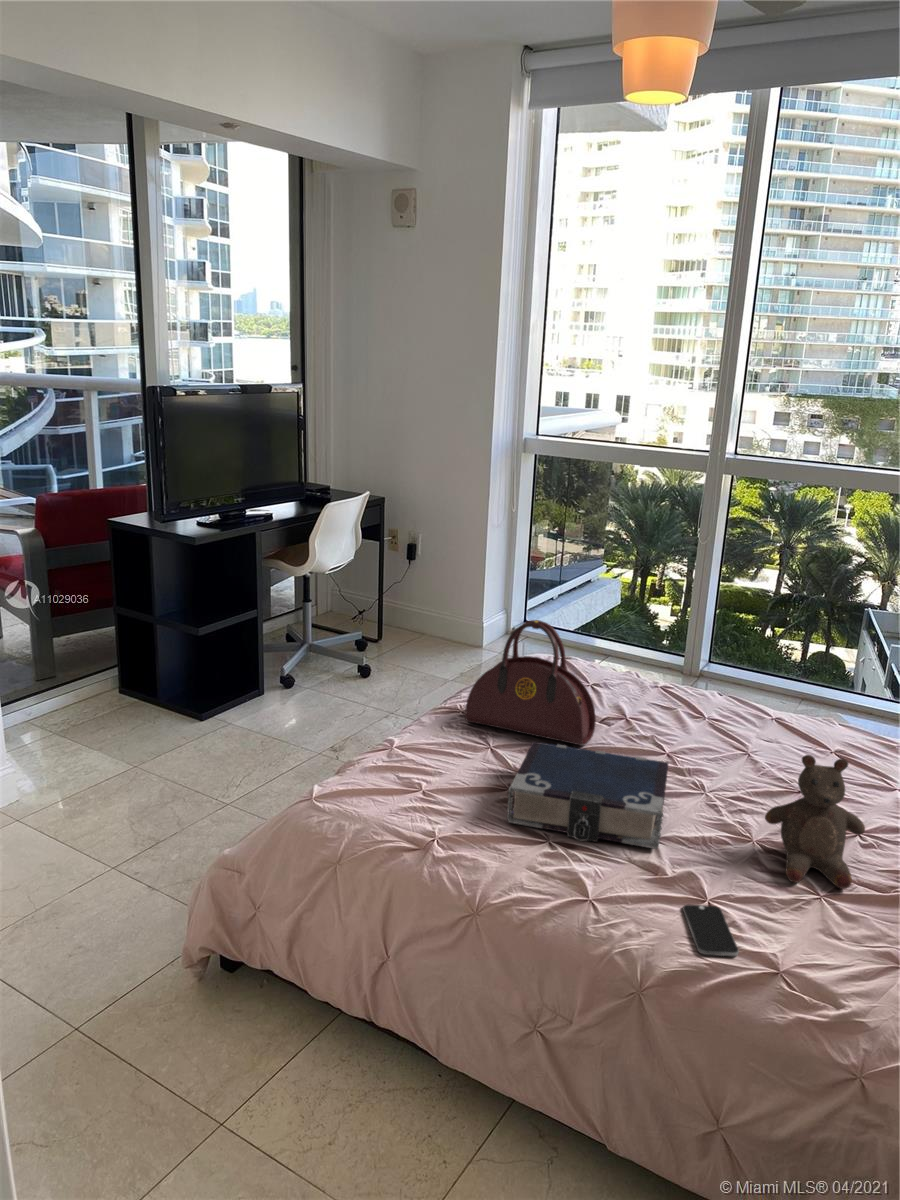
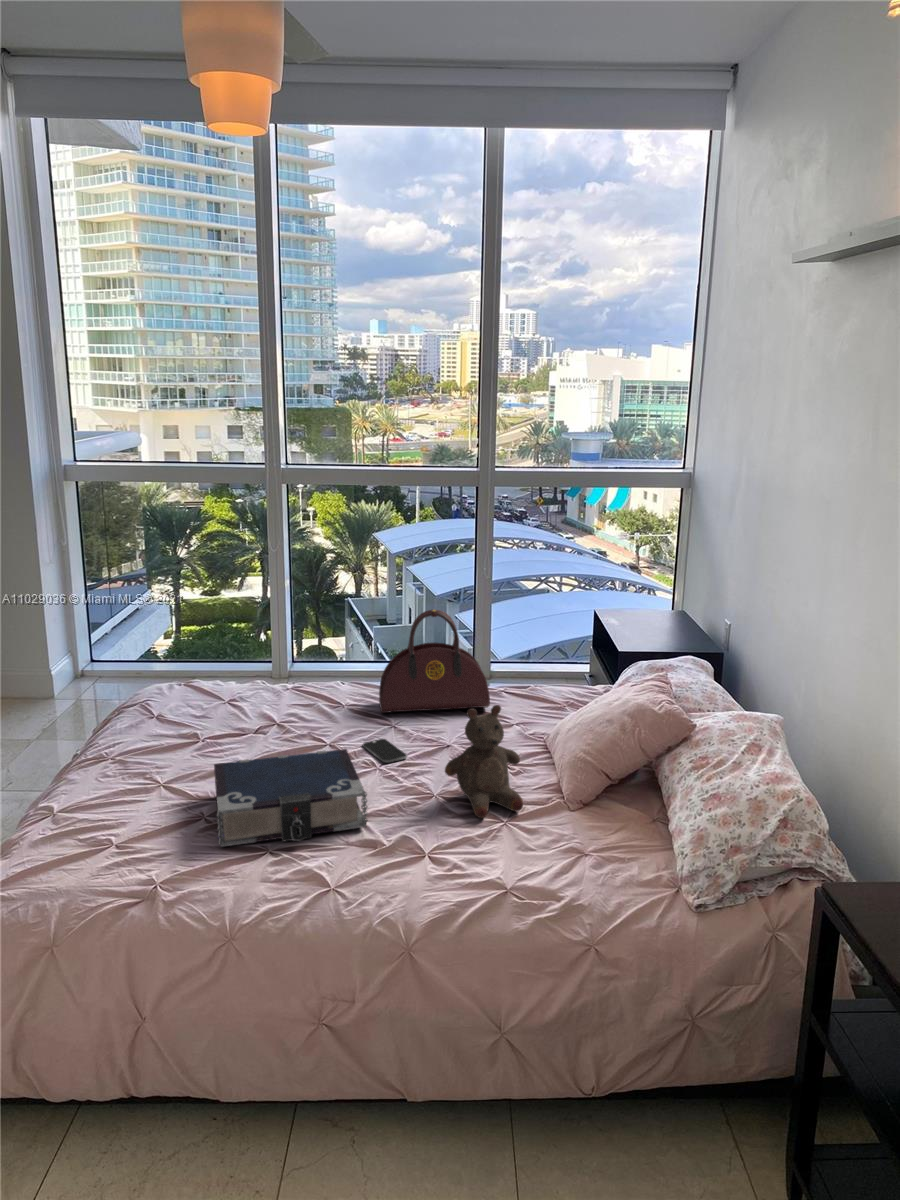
handbag: present [465,620,596,746] -> present [379,609,490,713]
smartphone: present [683,905,739,956] -> present [363,739,407,763]

